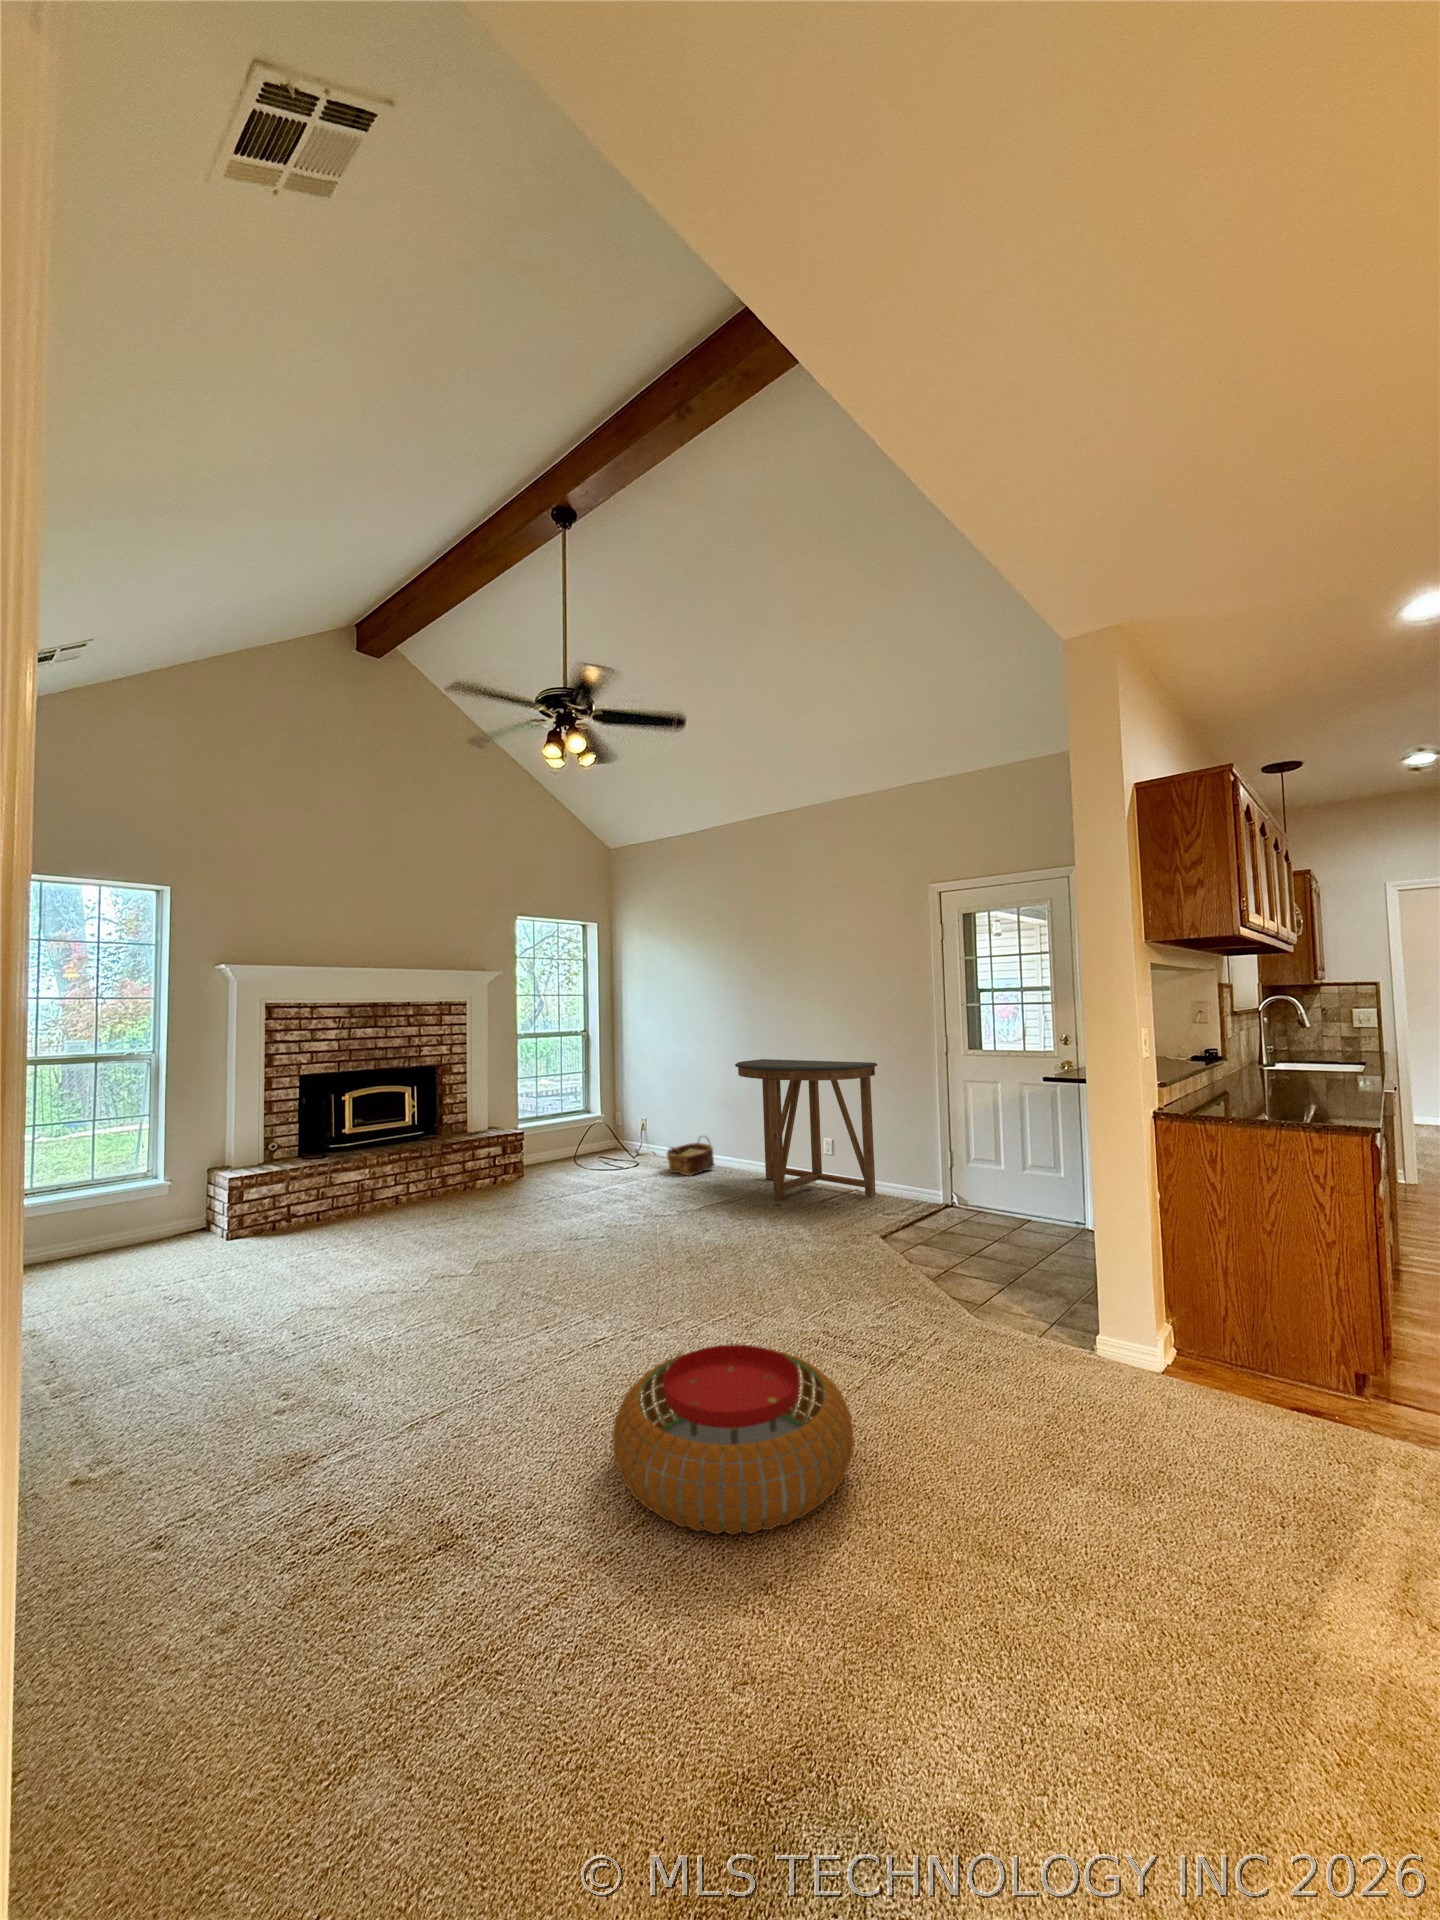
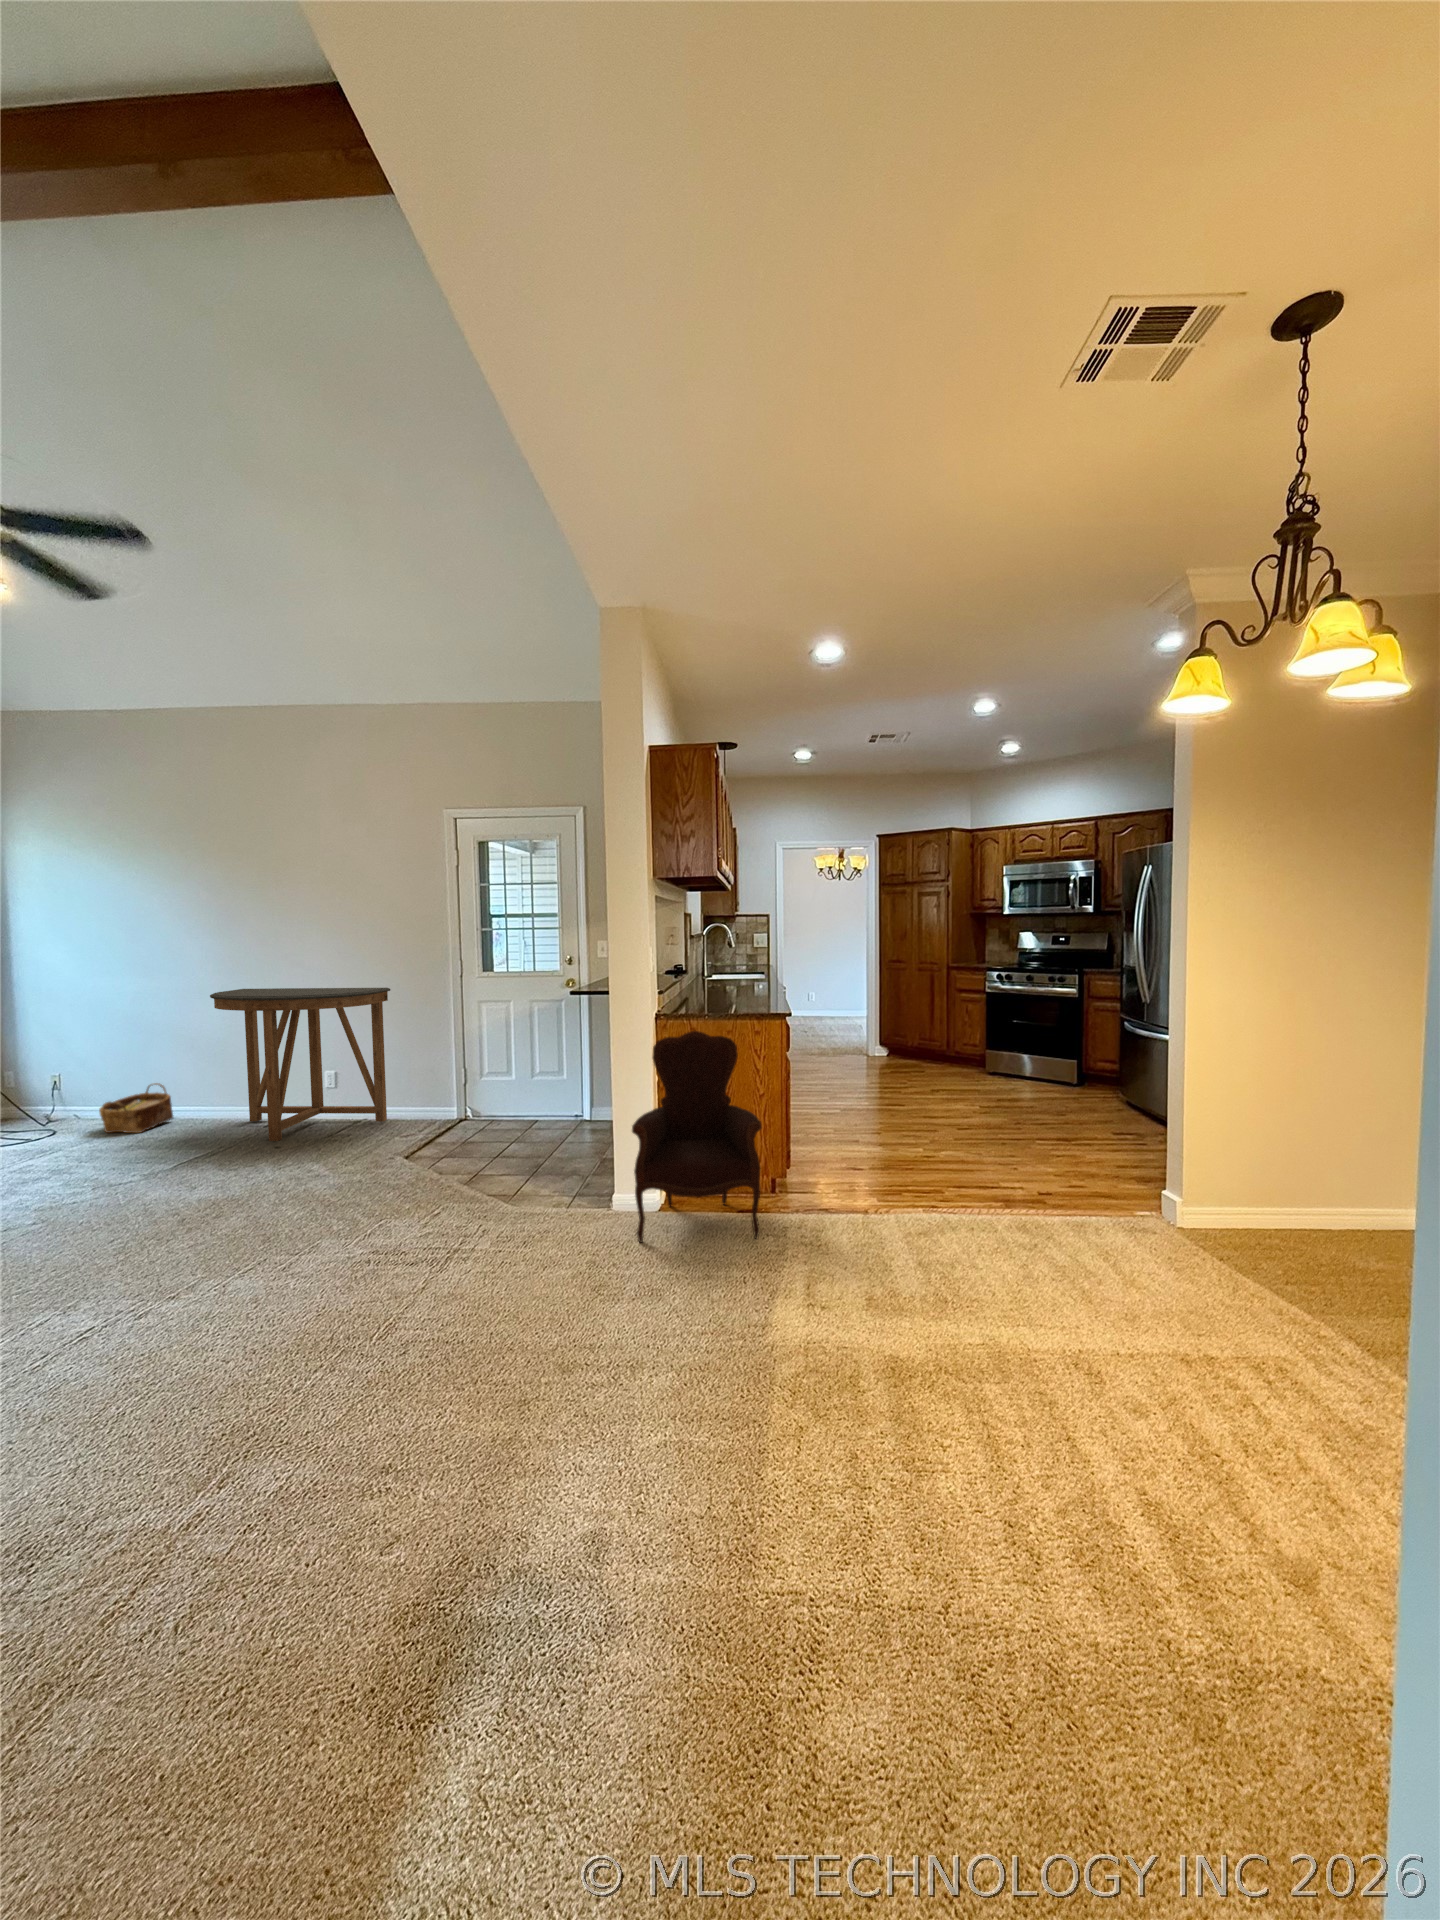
armchair: none [1111,1136,1336,1471] -> present [632,1031,762,1243]
pouf: present [613,1344,854,1535] -> none [163,1272,443,1464]

